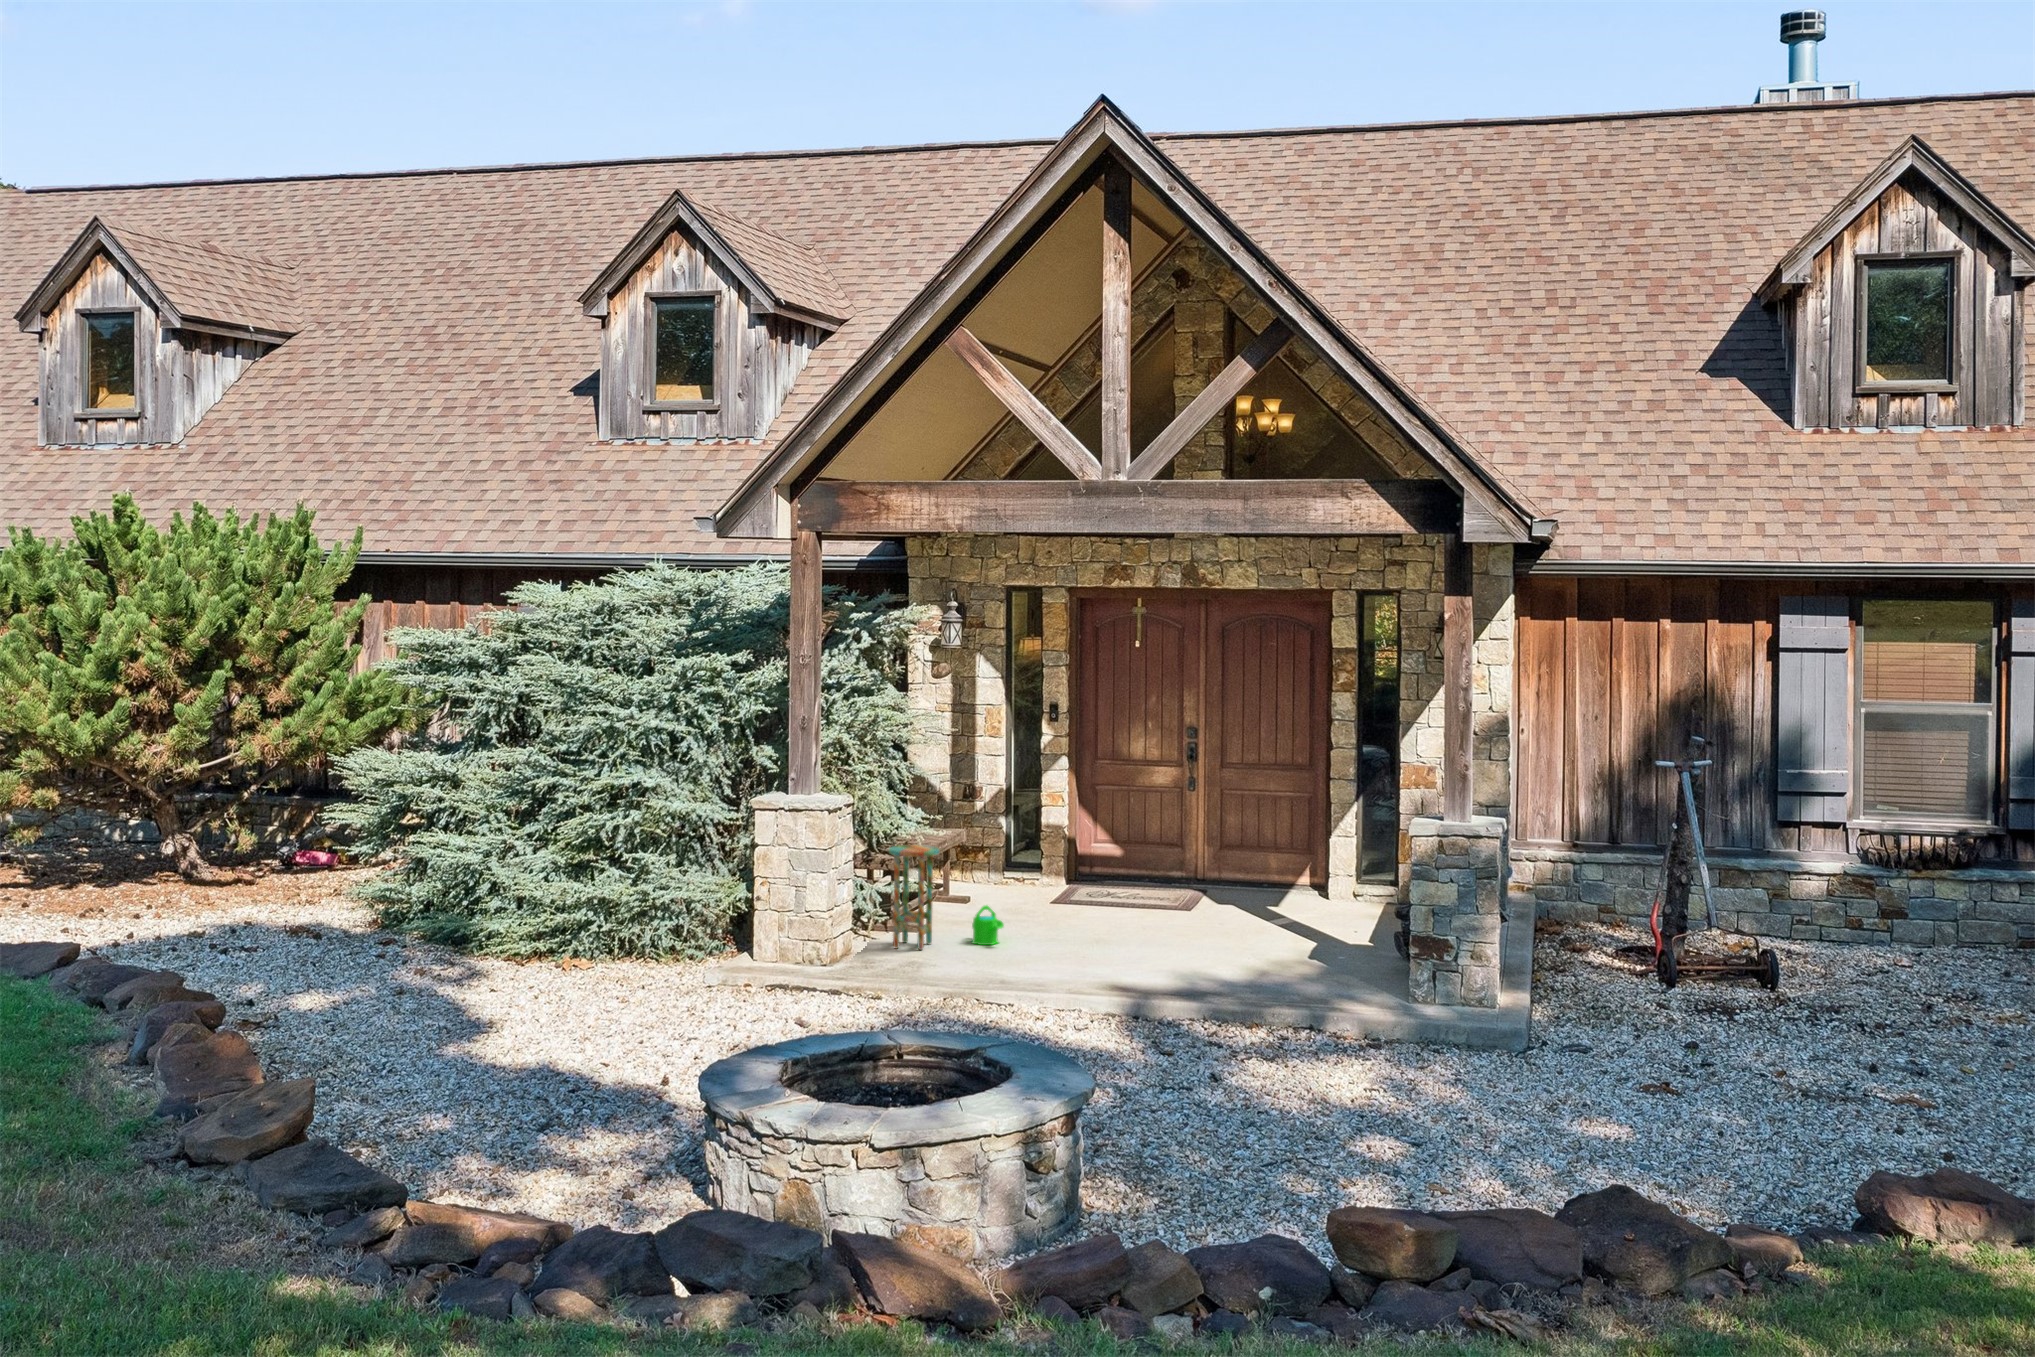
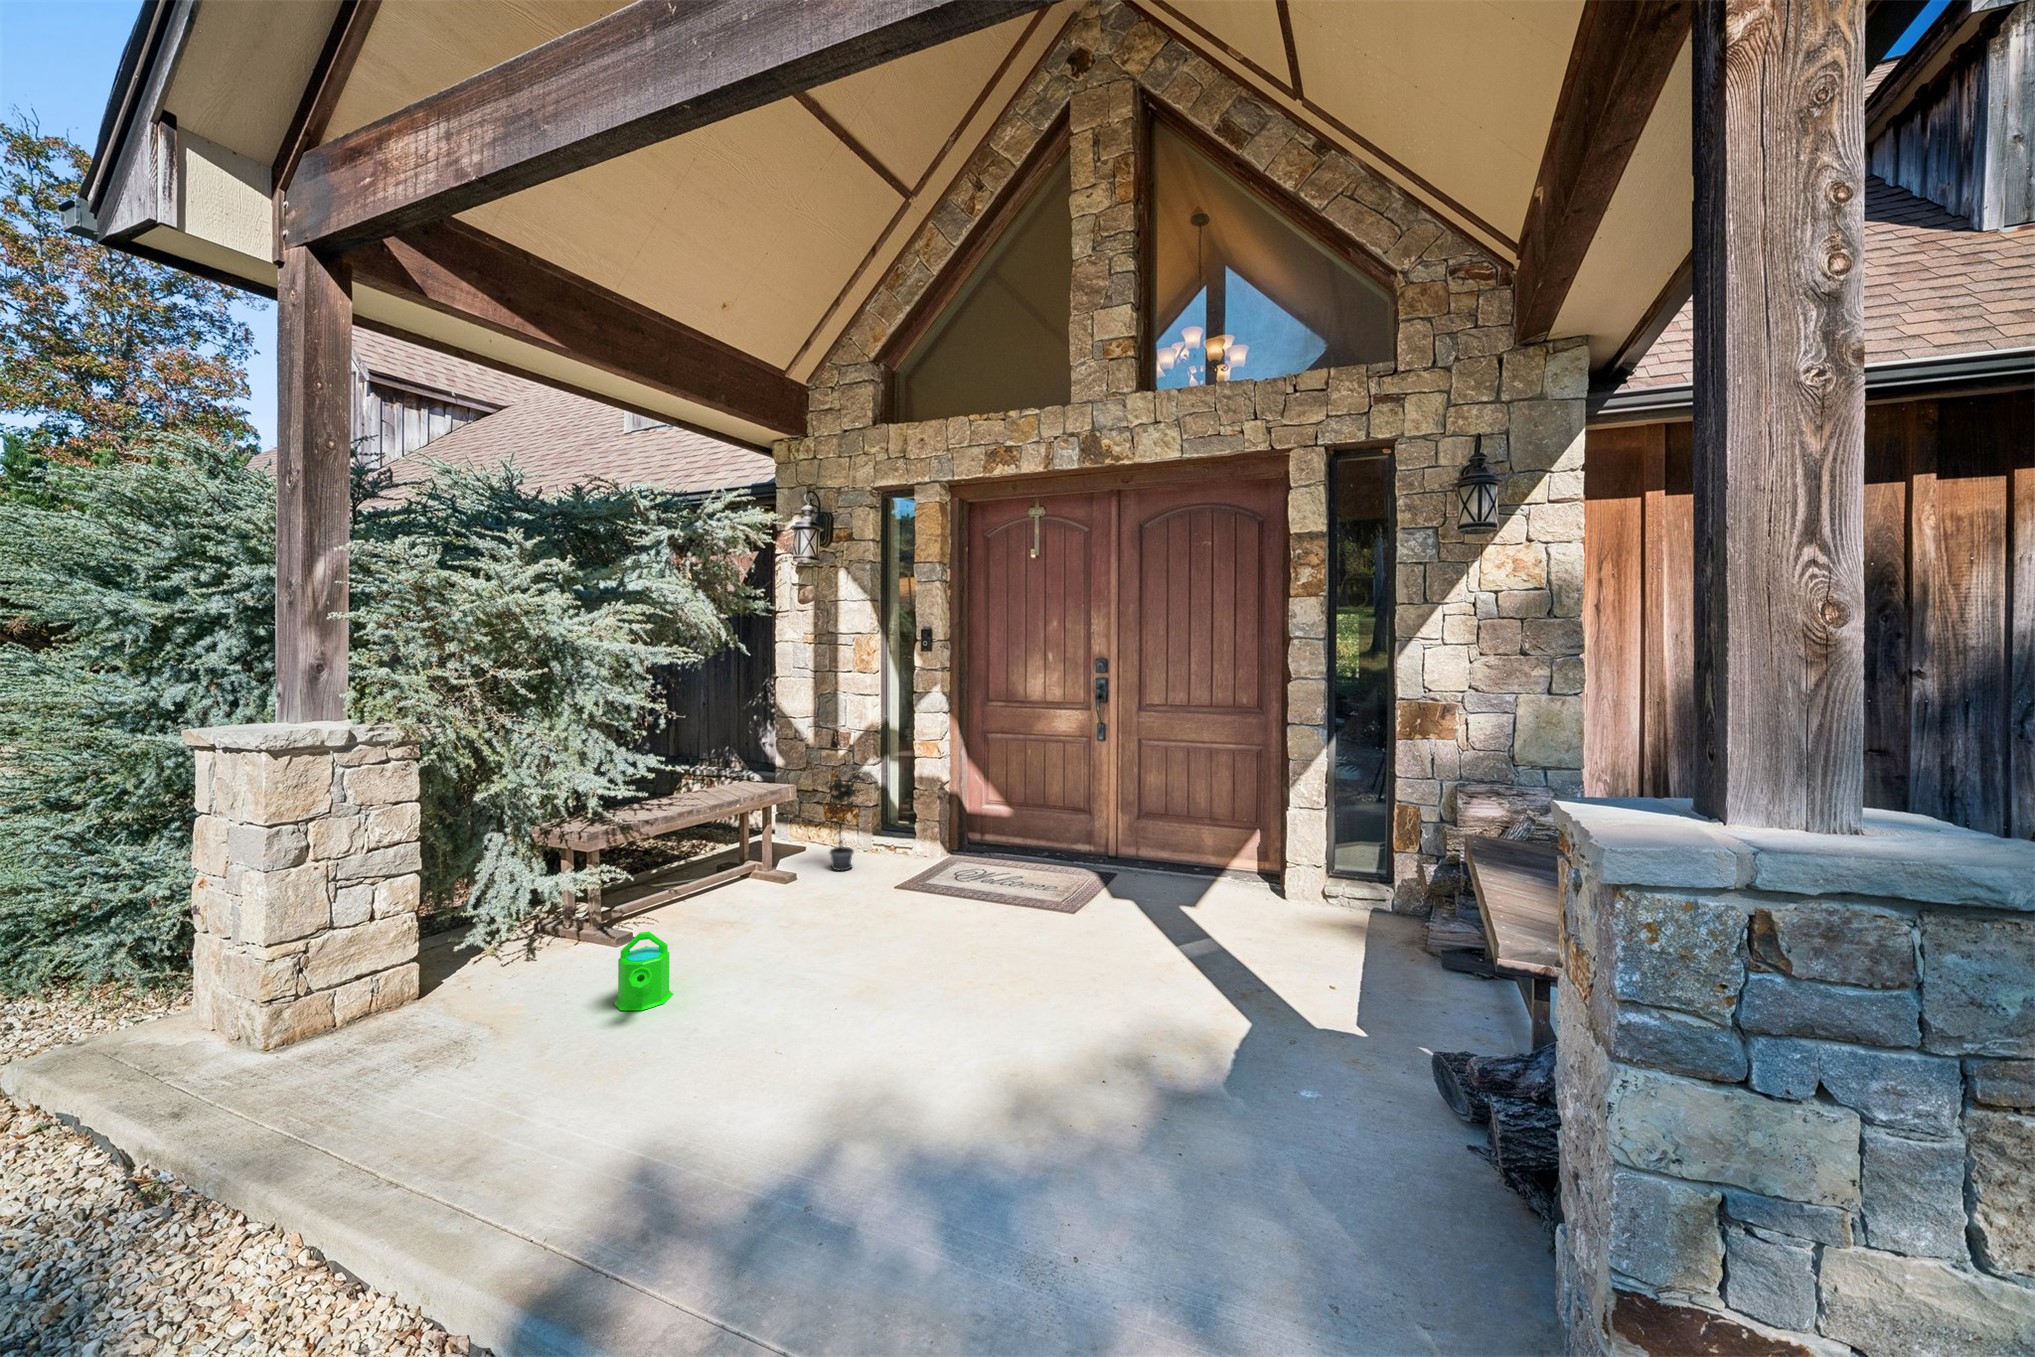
potted plant: none [984,817,1019,897] -> present [827,768,865,871]
side table: present [889,845,940,950] -> none [437,817,553,1025]

